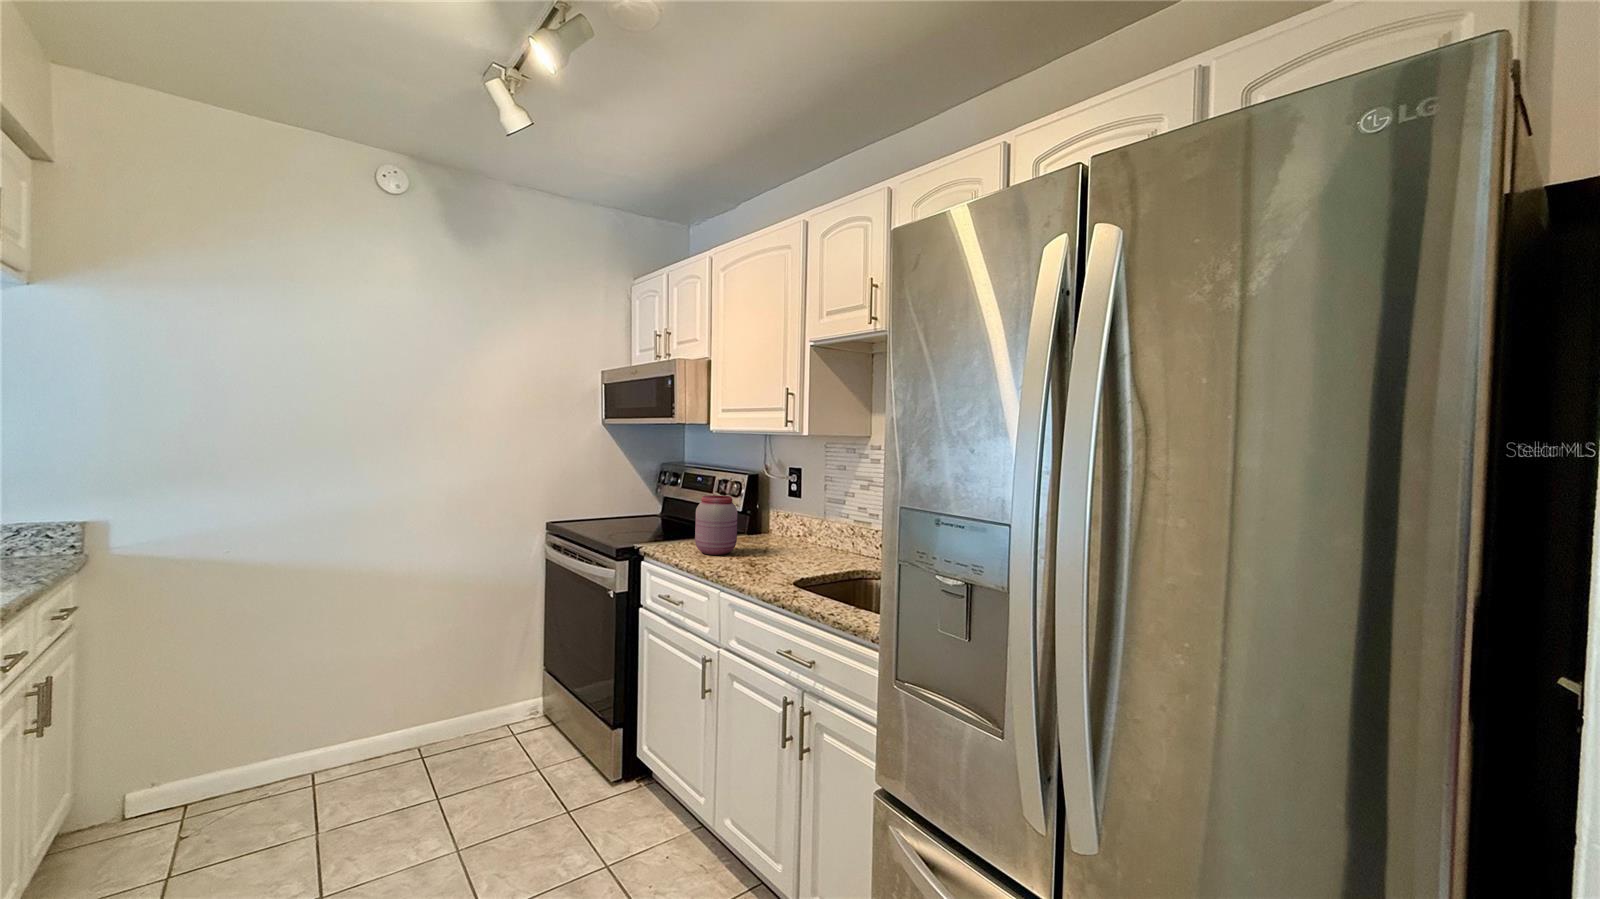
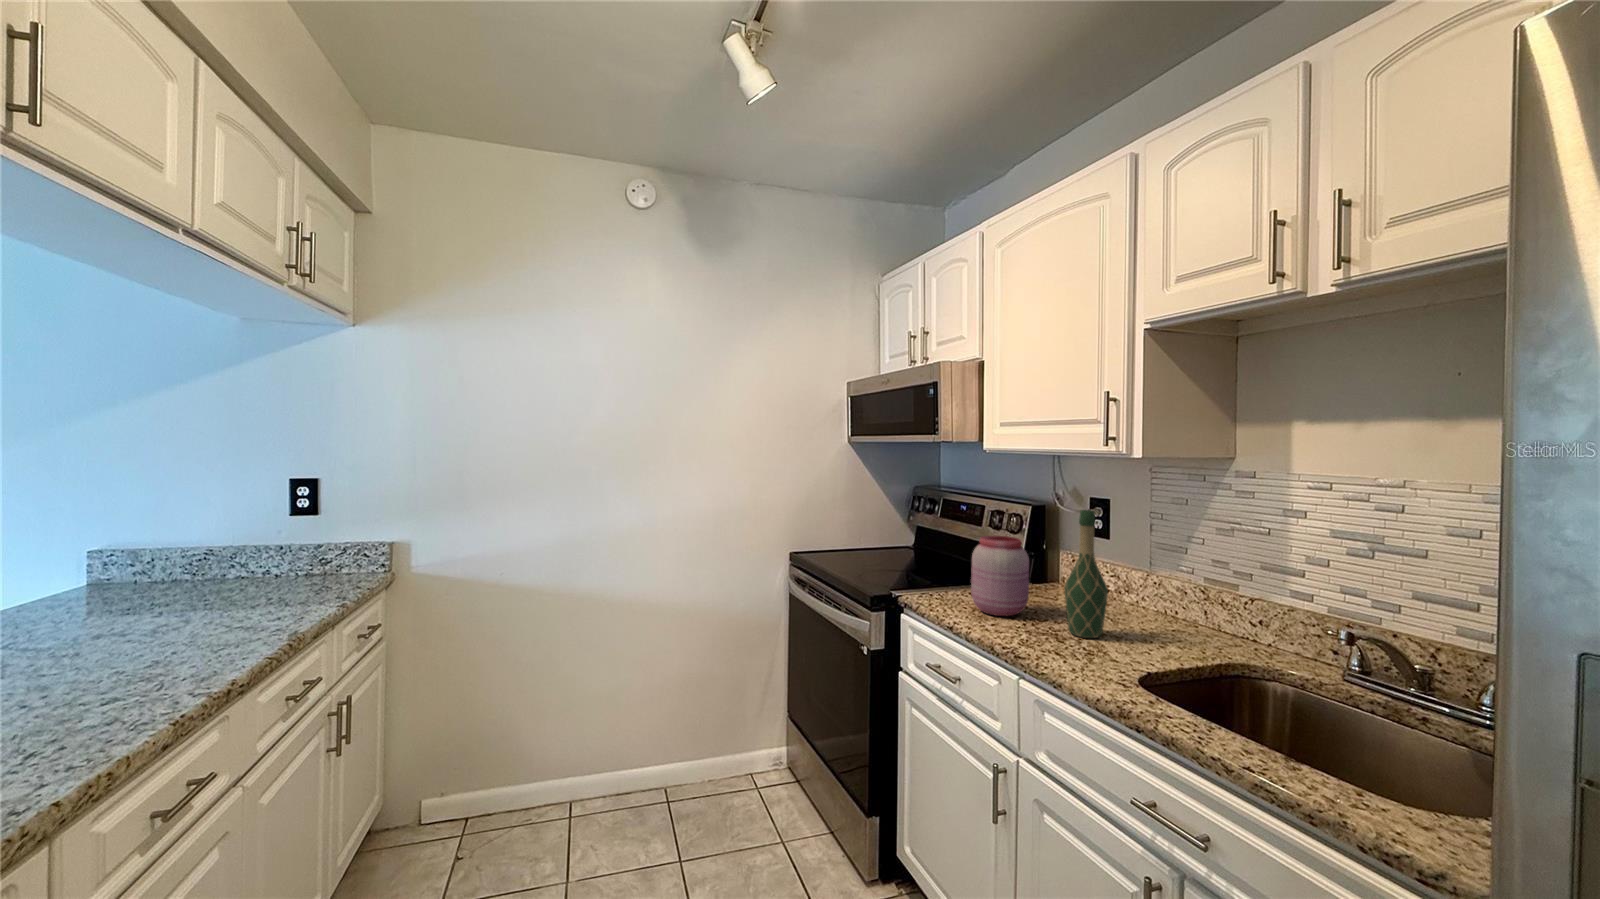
wine bottle: none [758,473,786,563] -> present [1064,510,1108,638]

